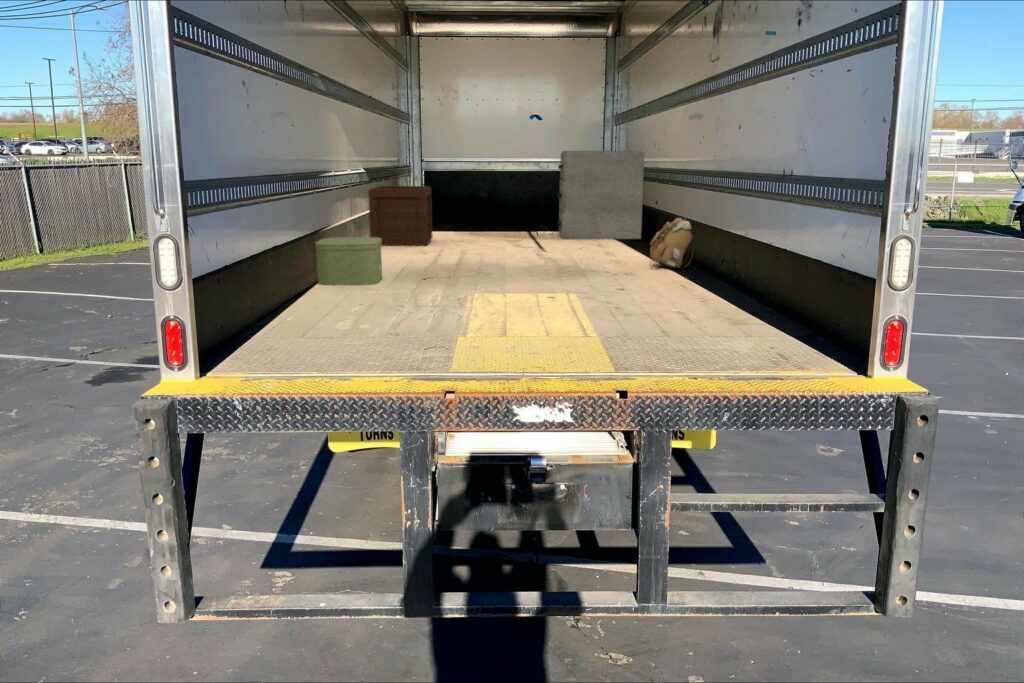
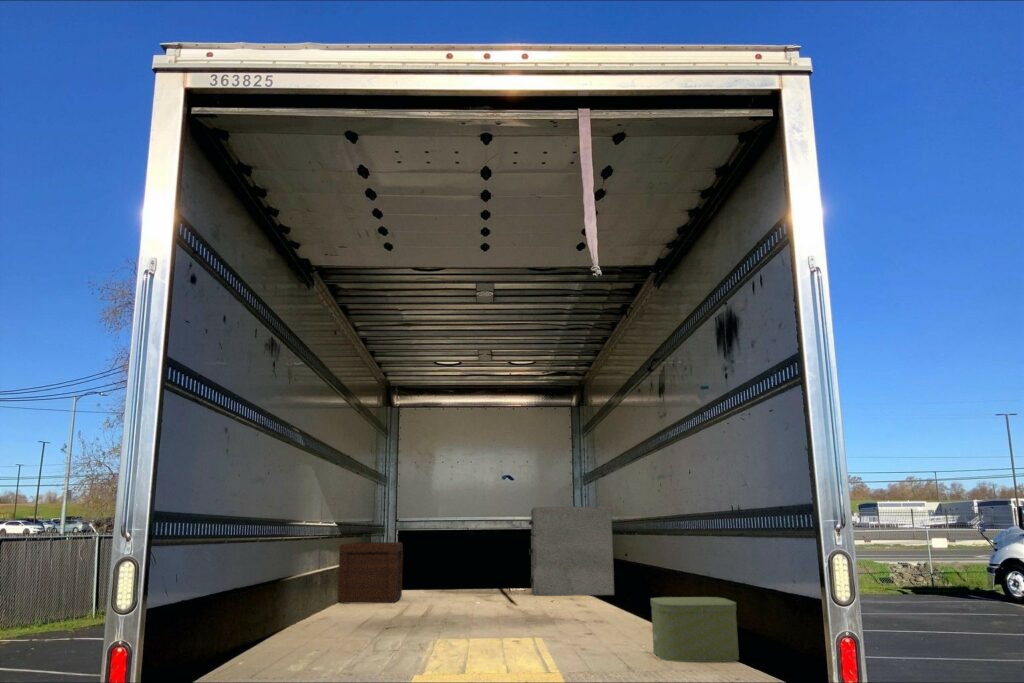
backpack: present [650,218,695,269] -> none [619,565,663,619]
storage box: present [316,237,382,285] -> present [651,597,739,662]

